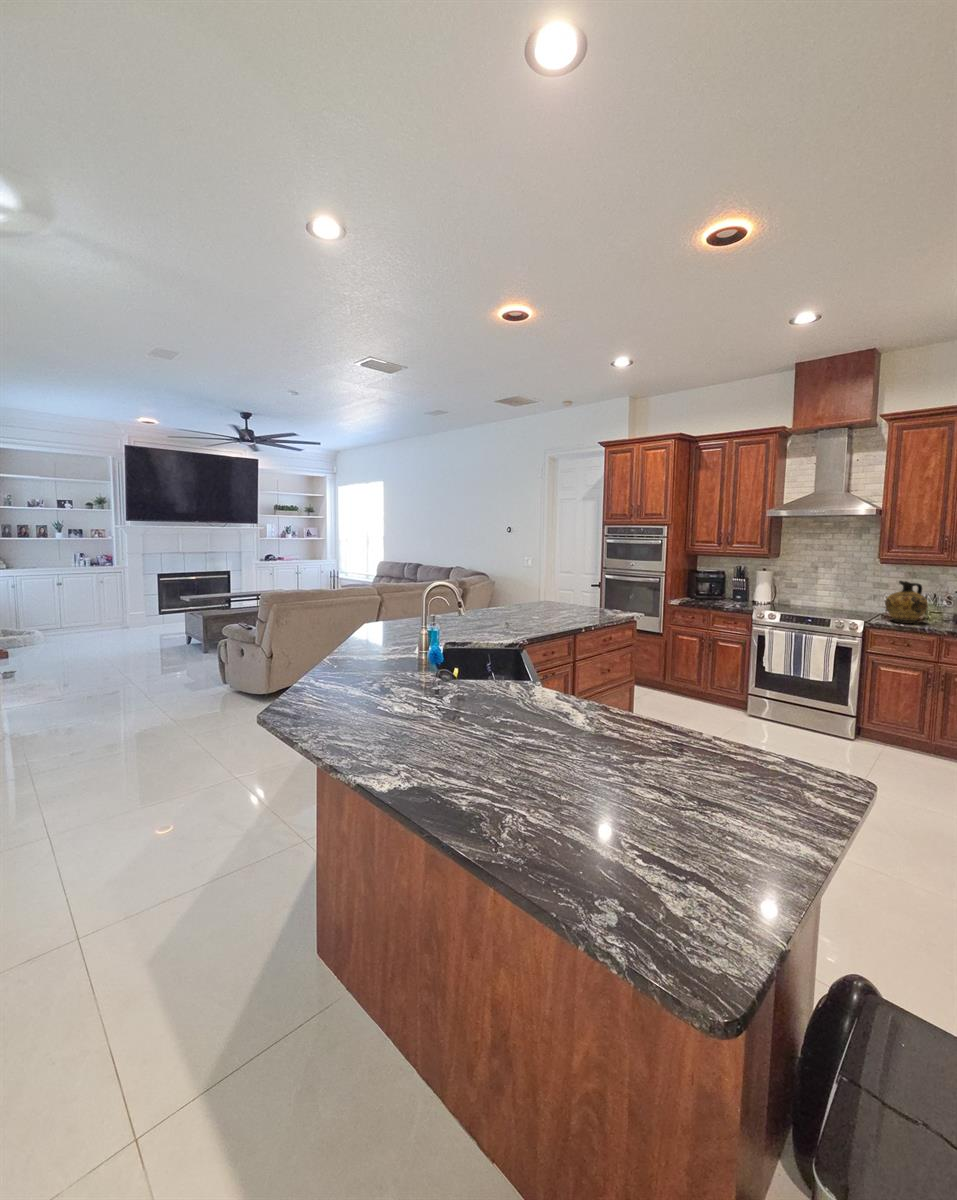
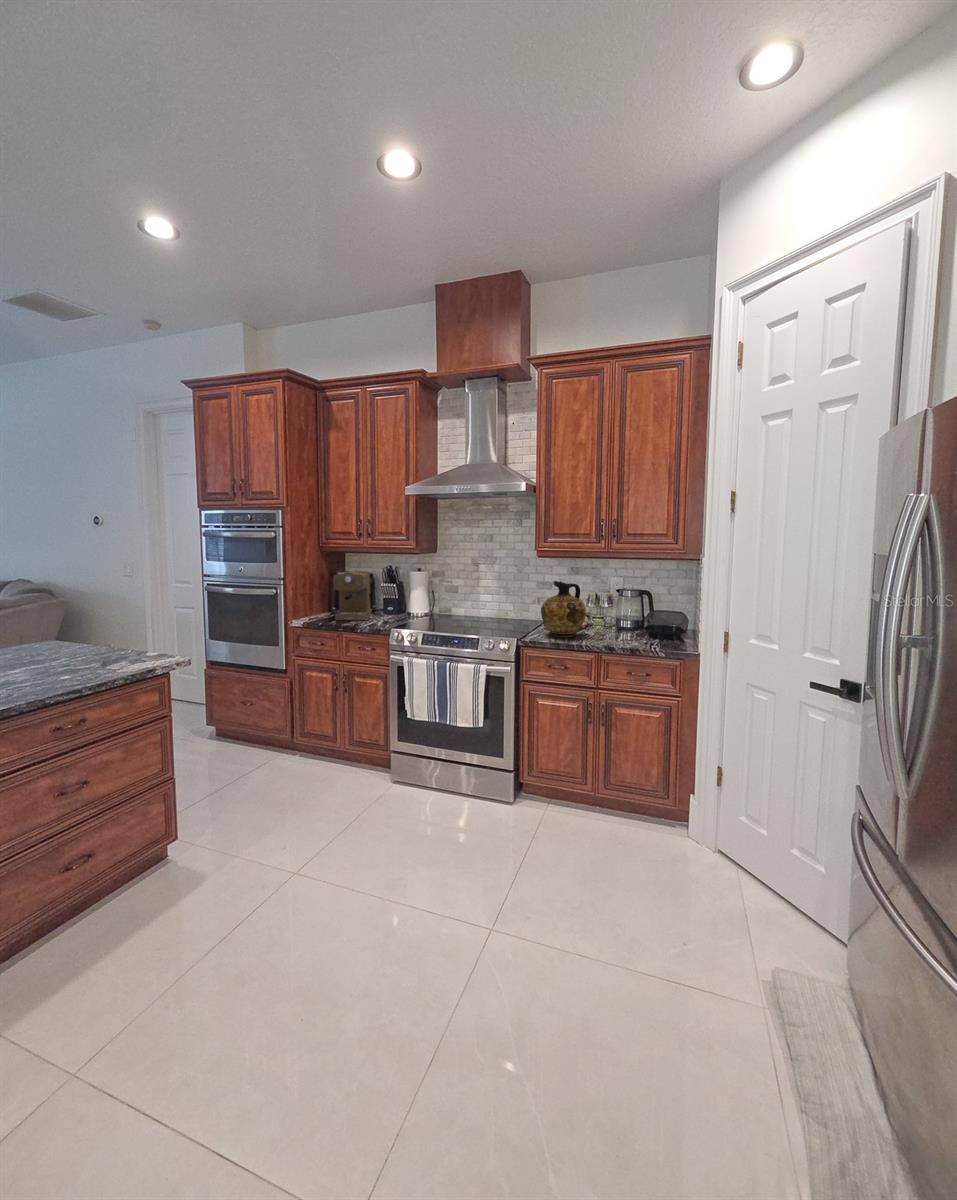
coffee maker: none [702,569,729,604] -> present [333,570,371,620]

